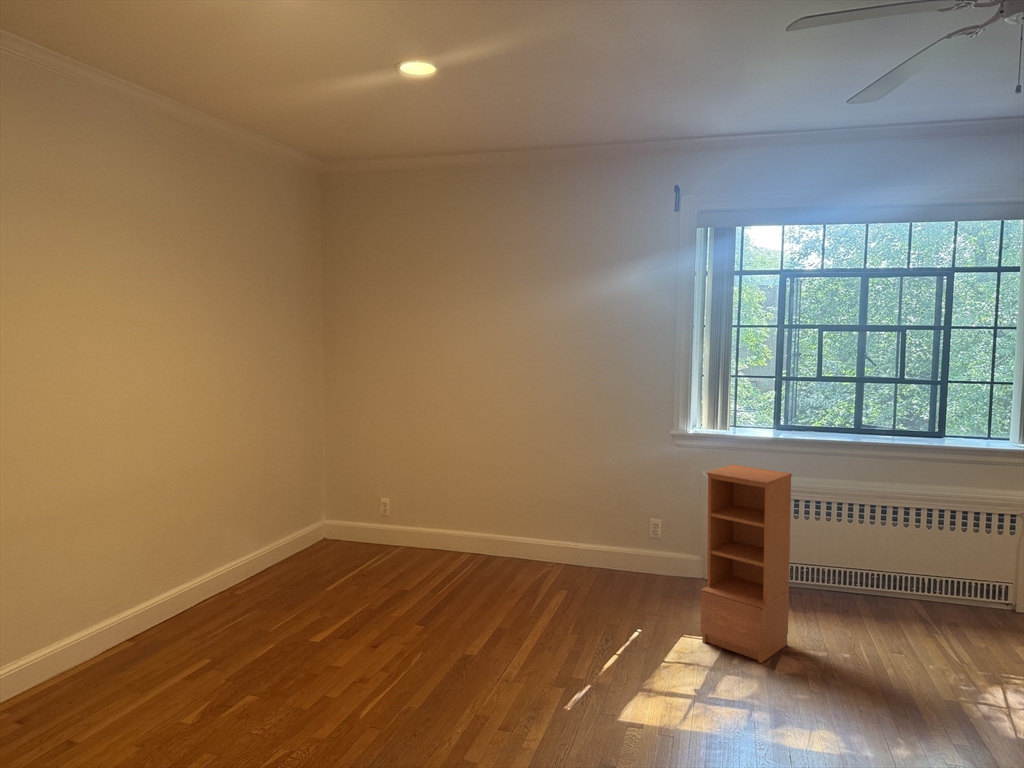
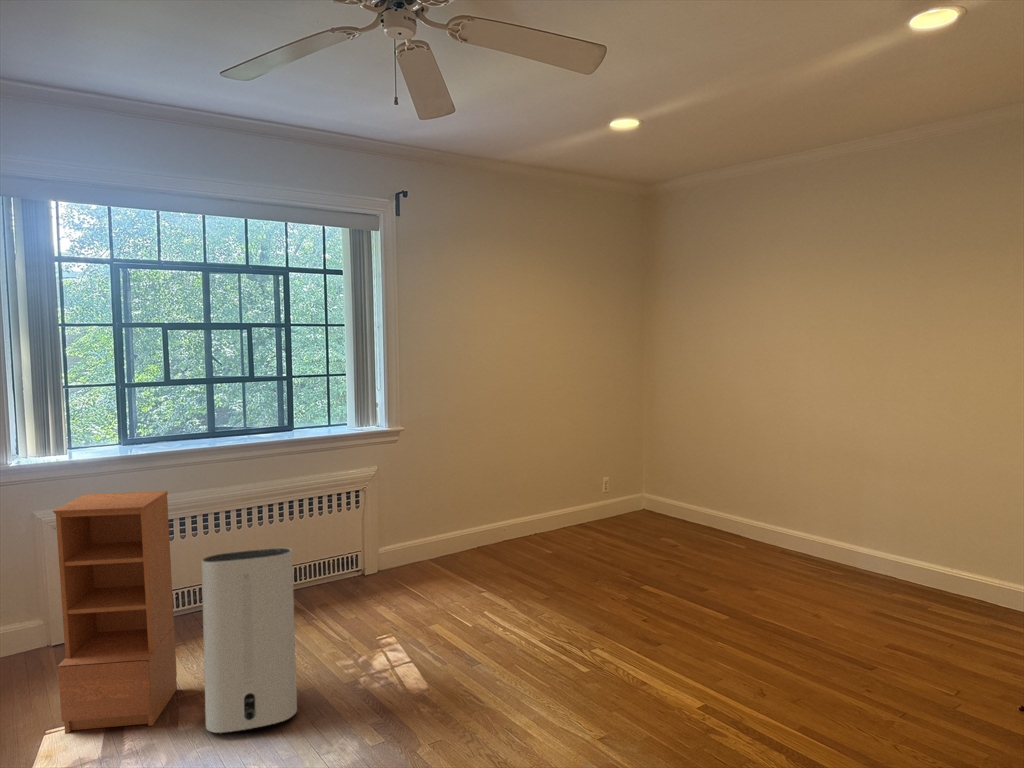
air purifier: none [799,537,893,706] -> present [202,548,297,733]

